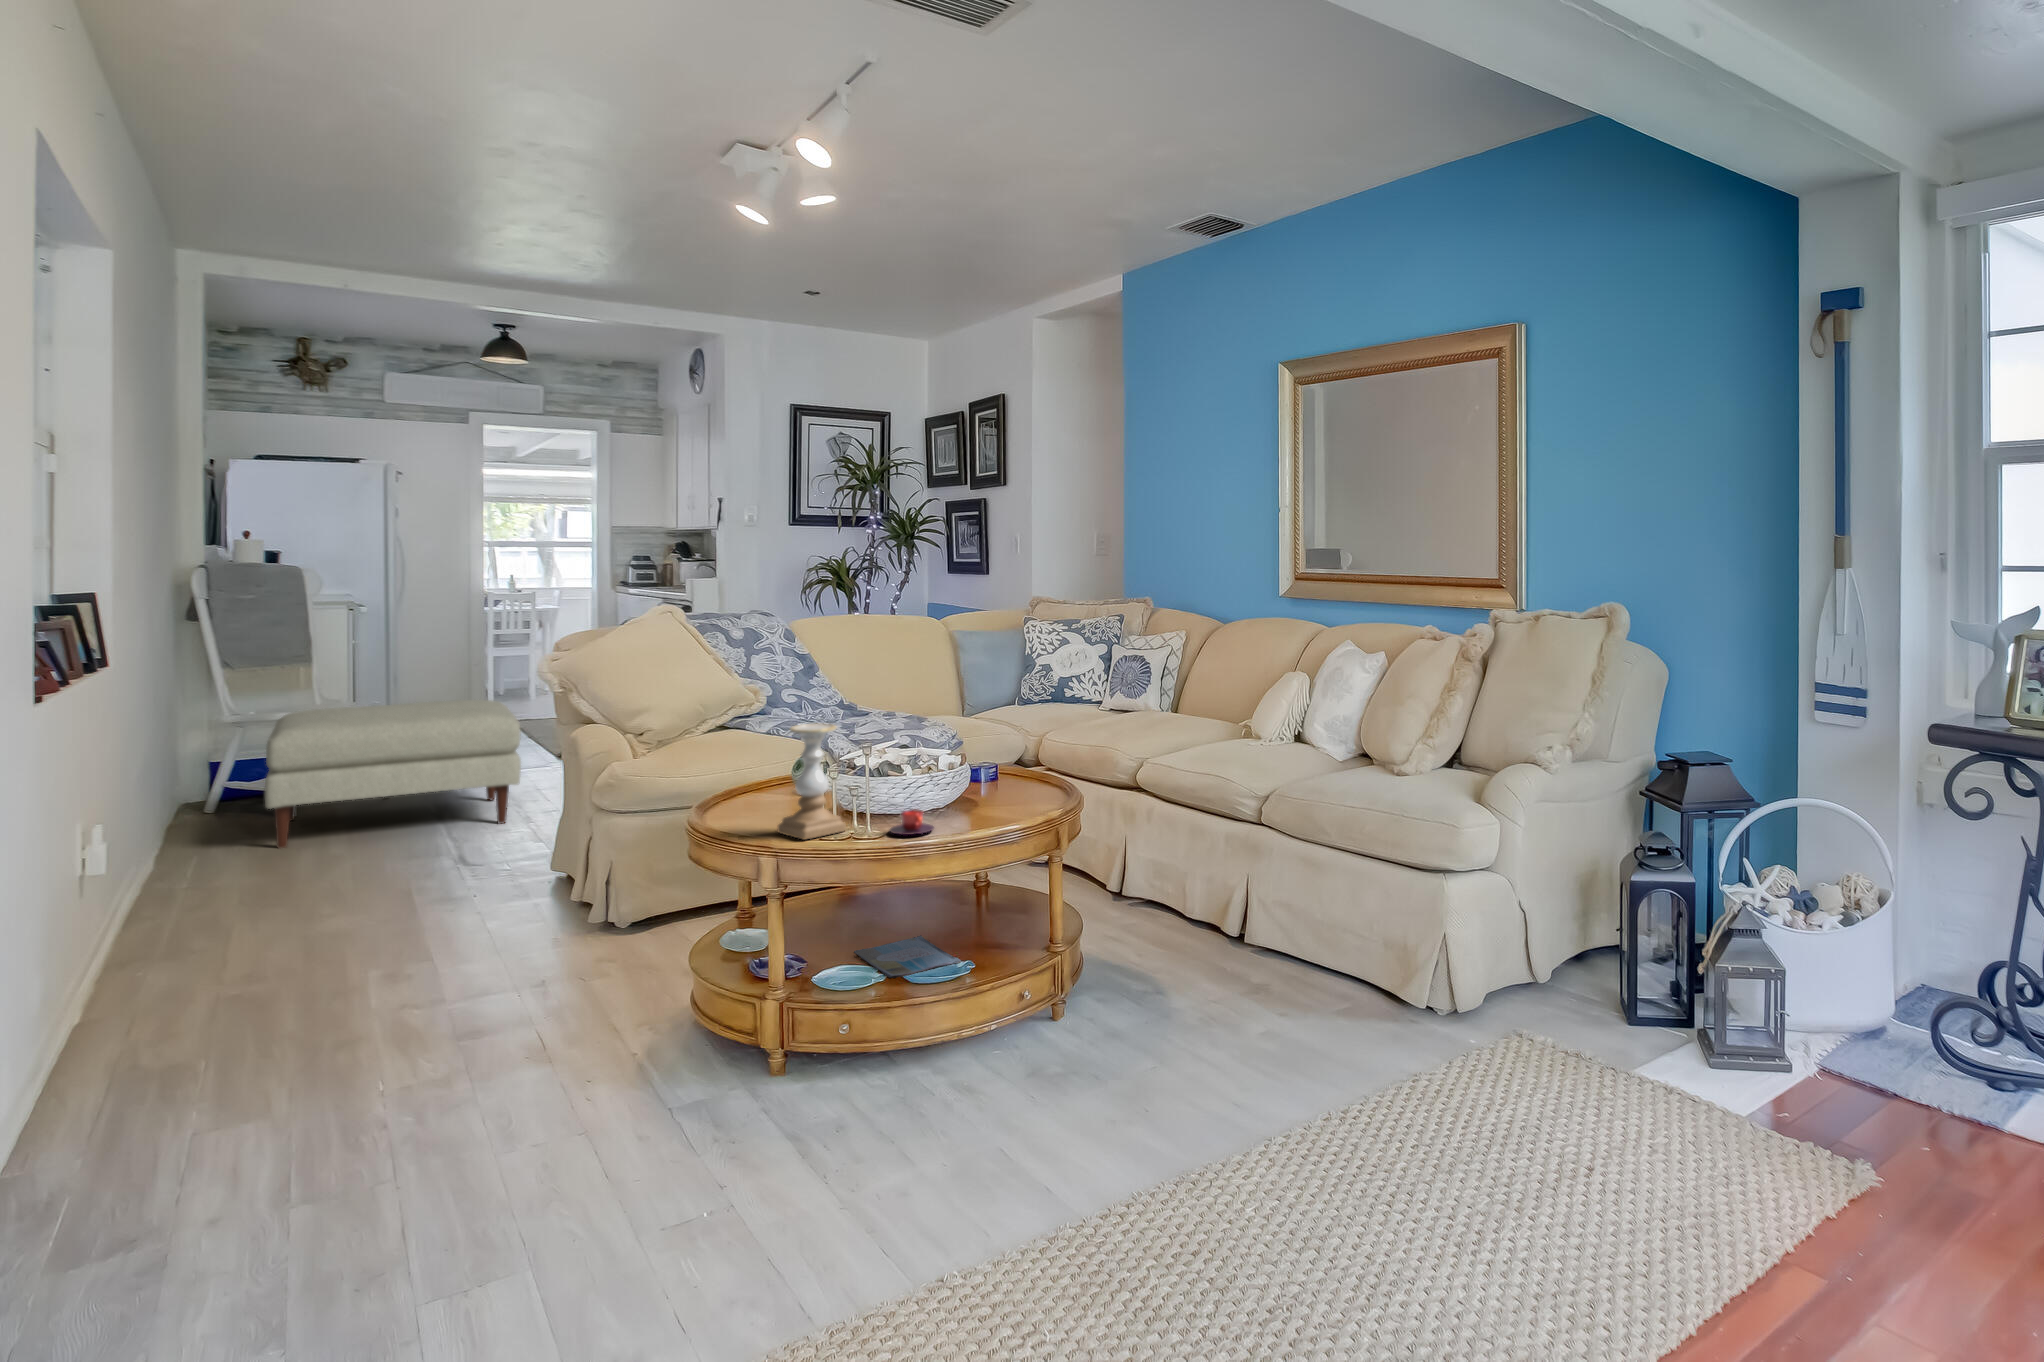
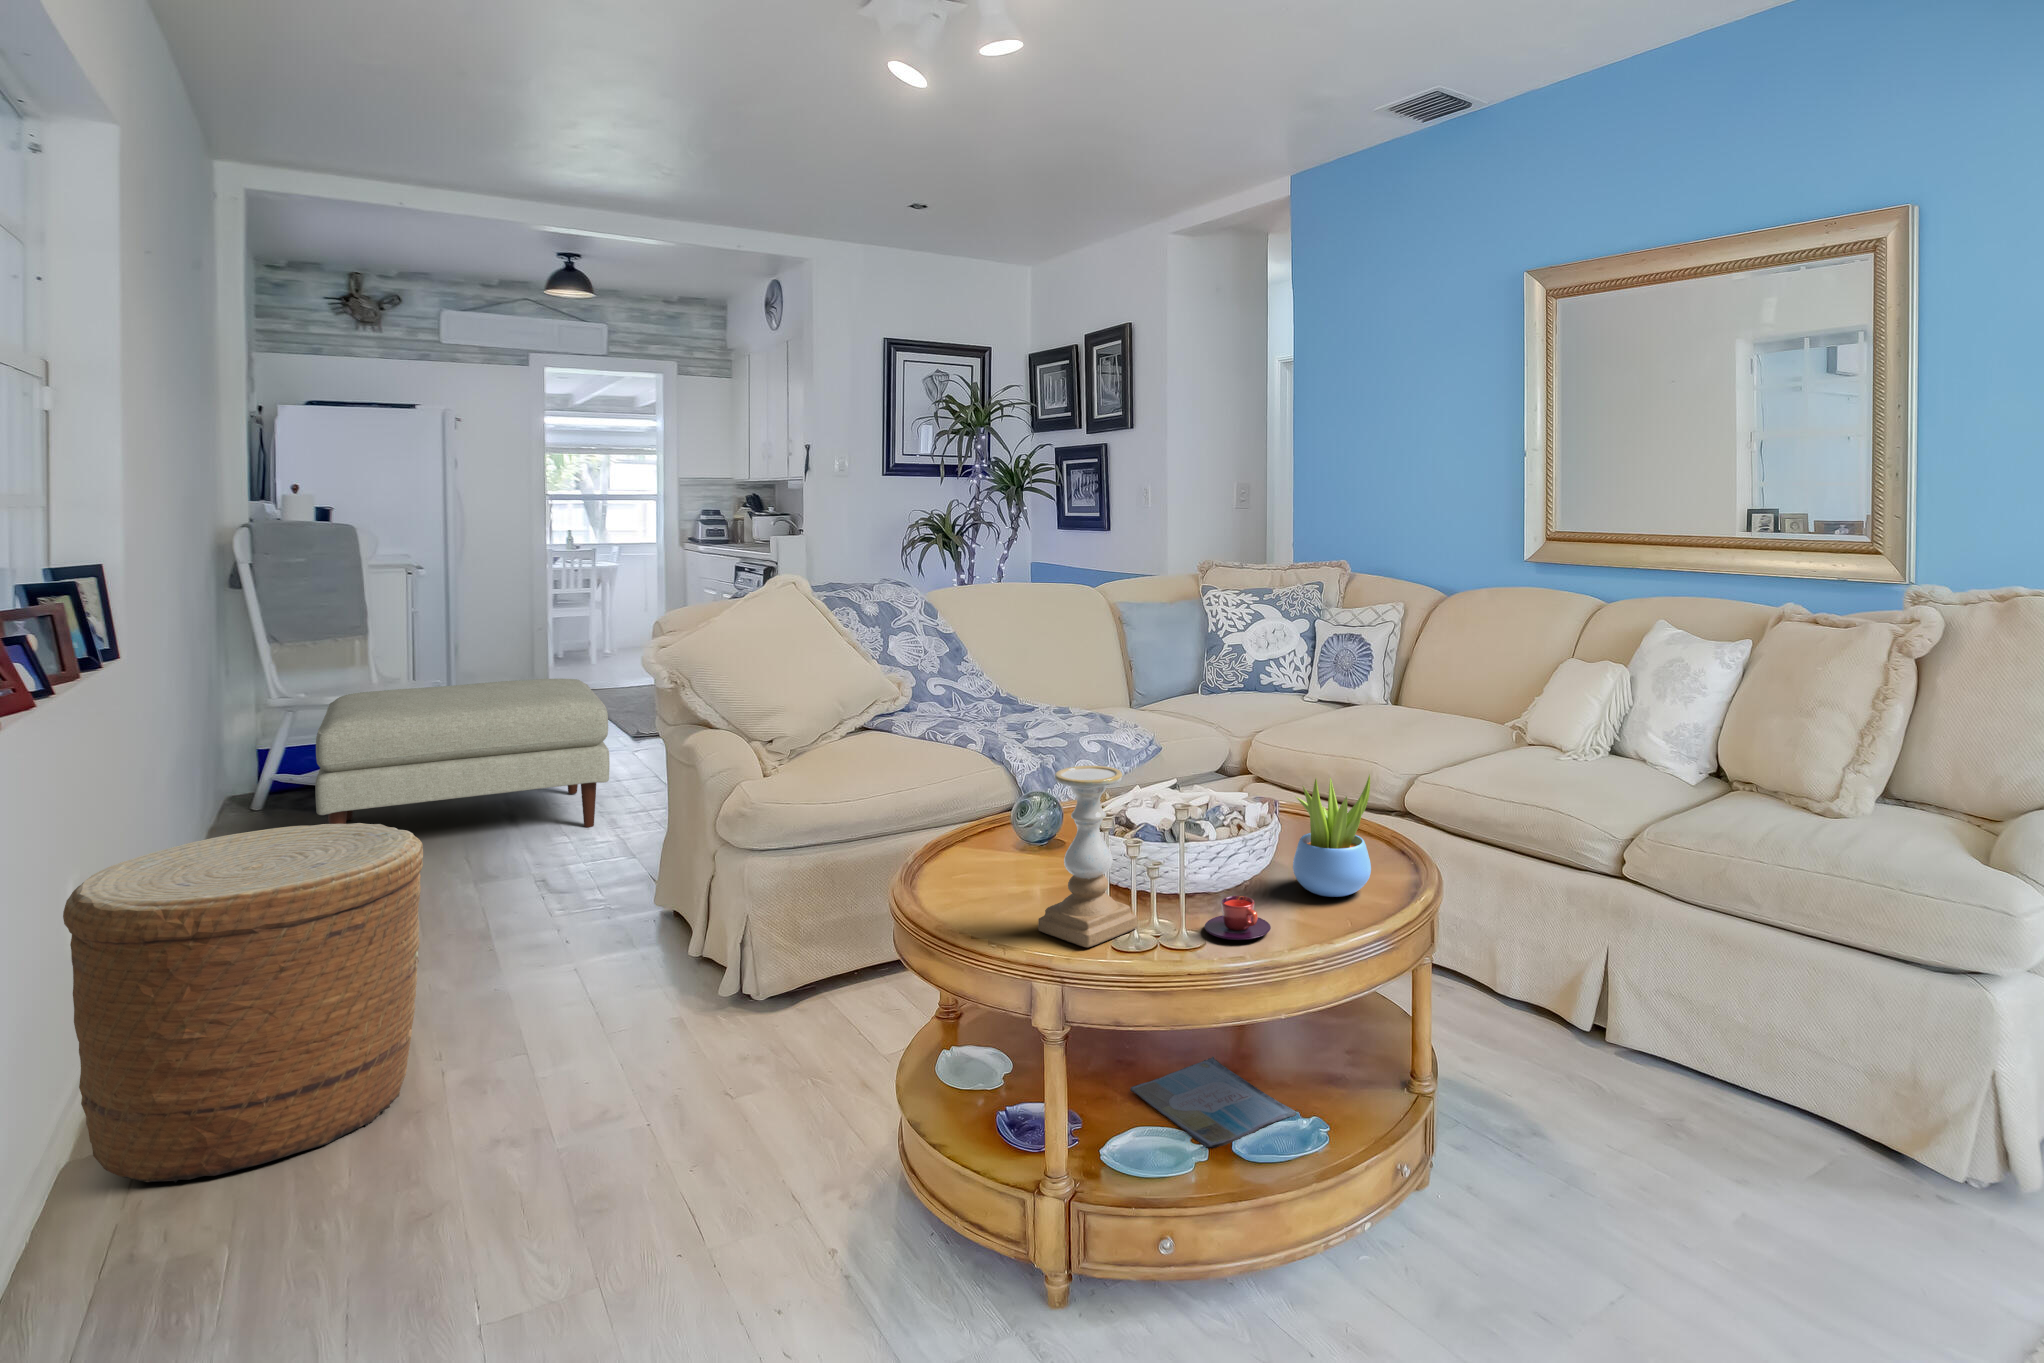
succulent plant: none [969,732,1023,815] -> present [1293,775,1371,897]
basket: none [91,786,356,1029] -> present [63,823,423,1183]

